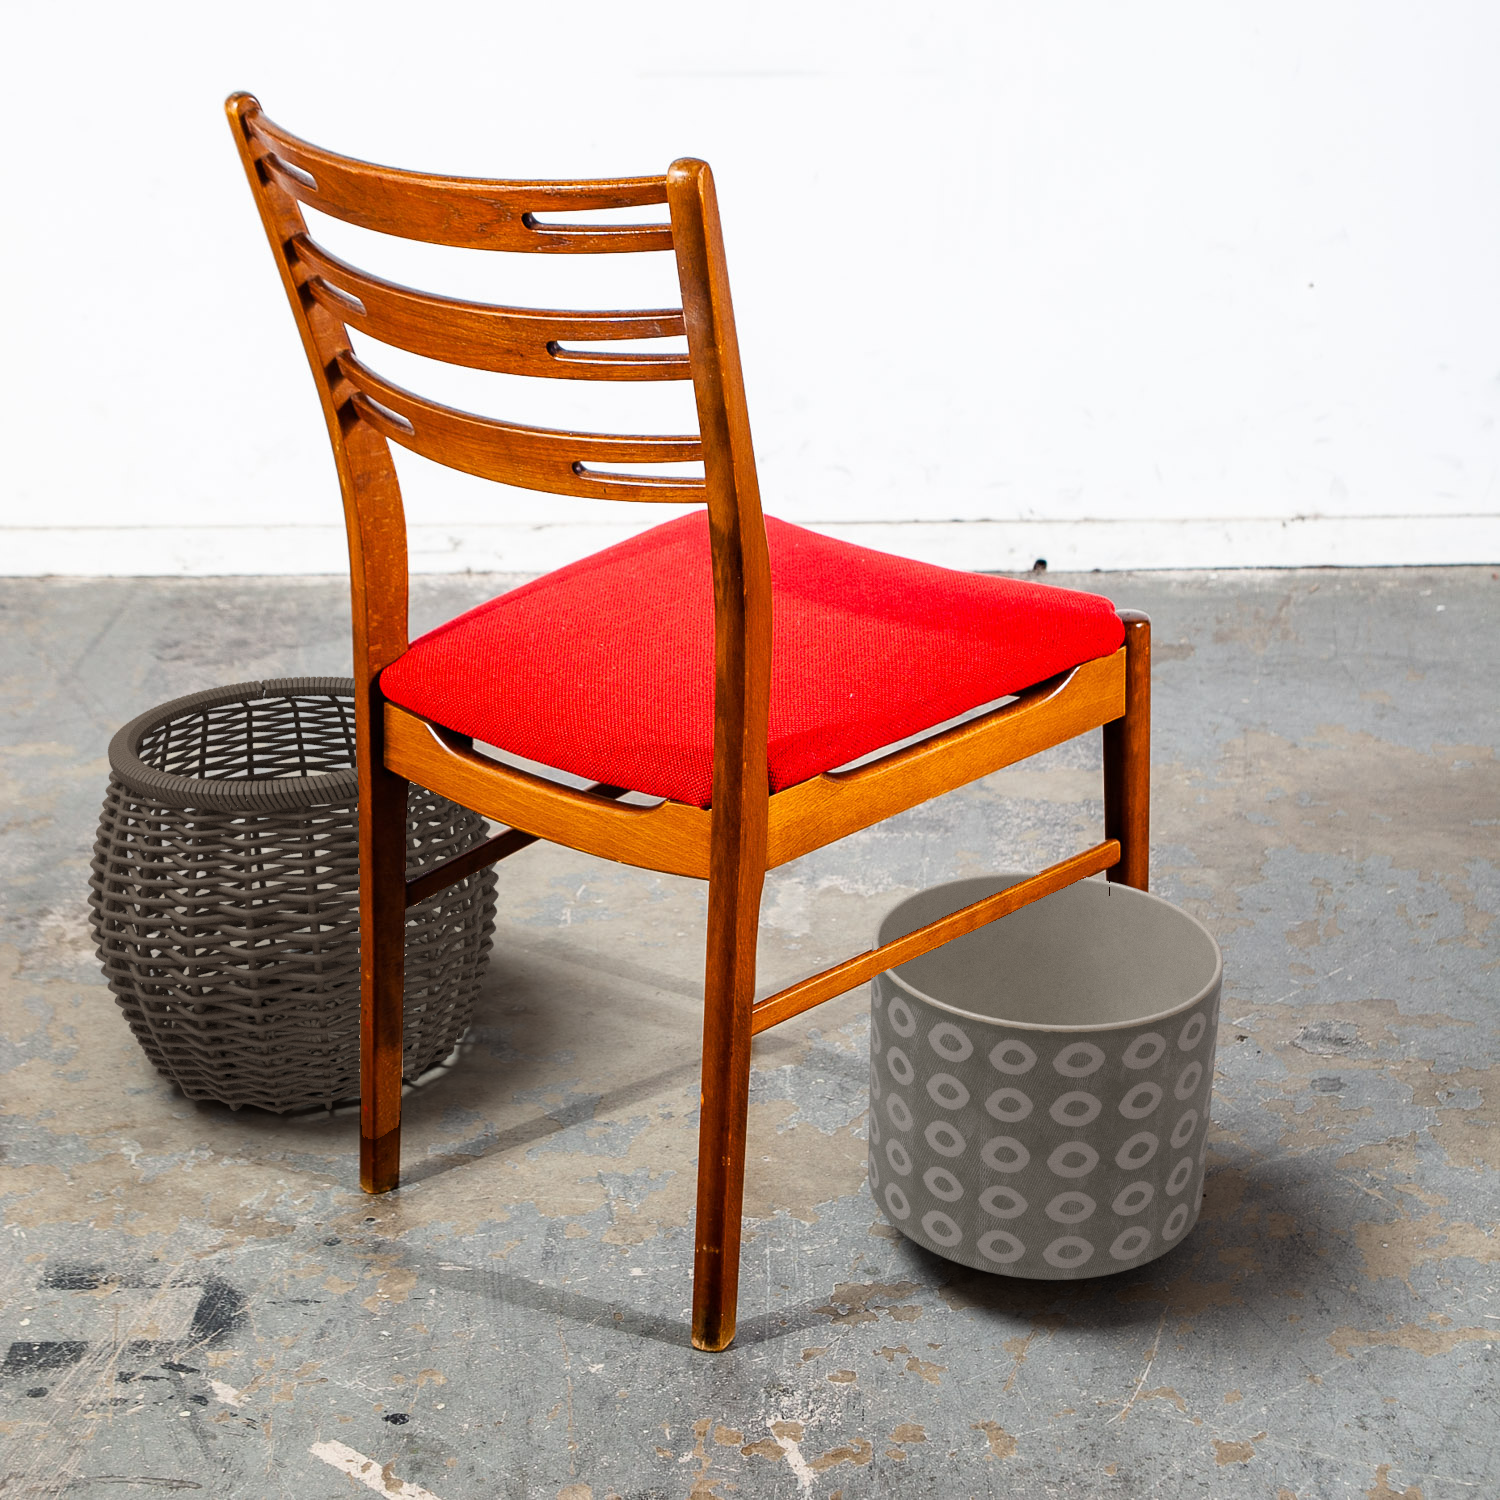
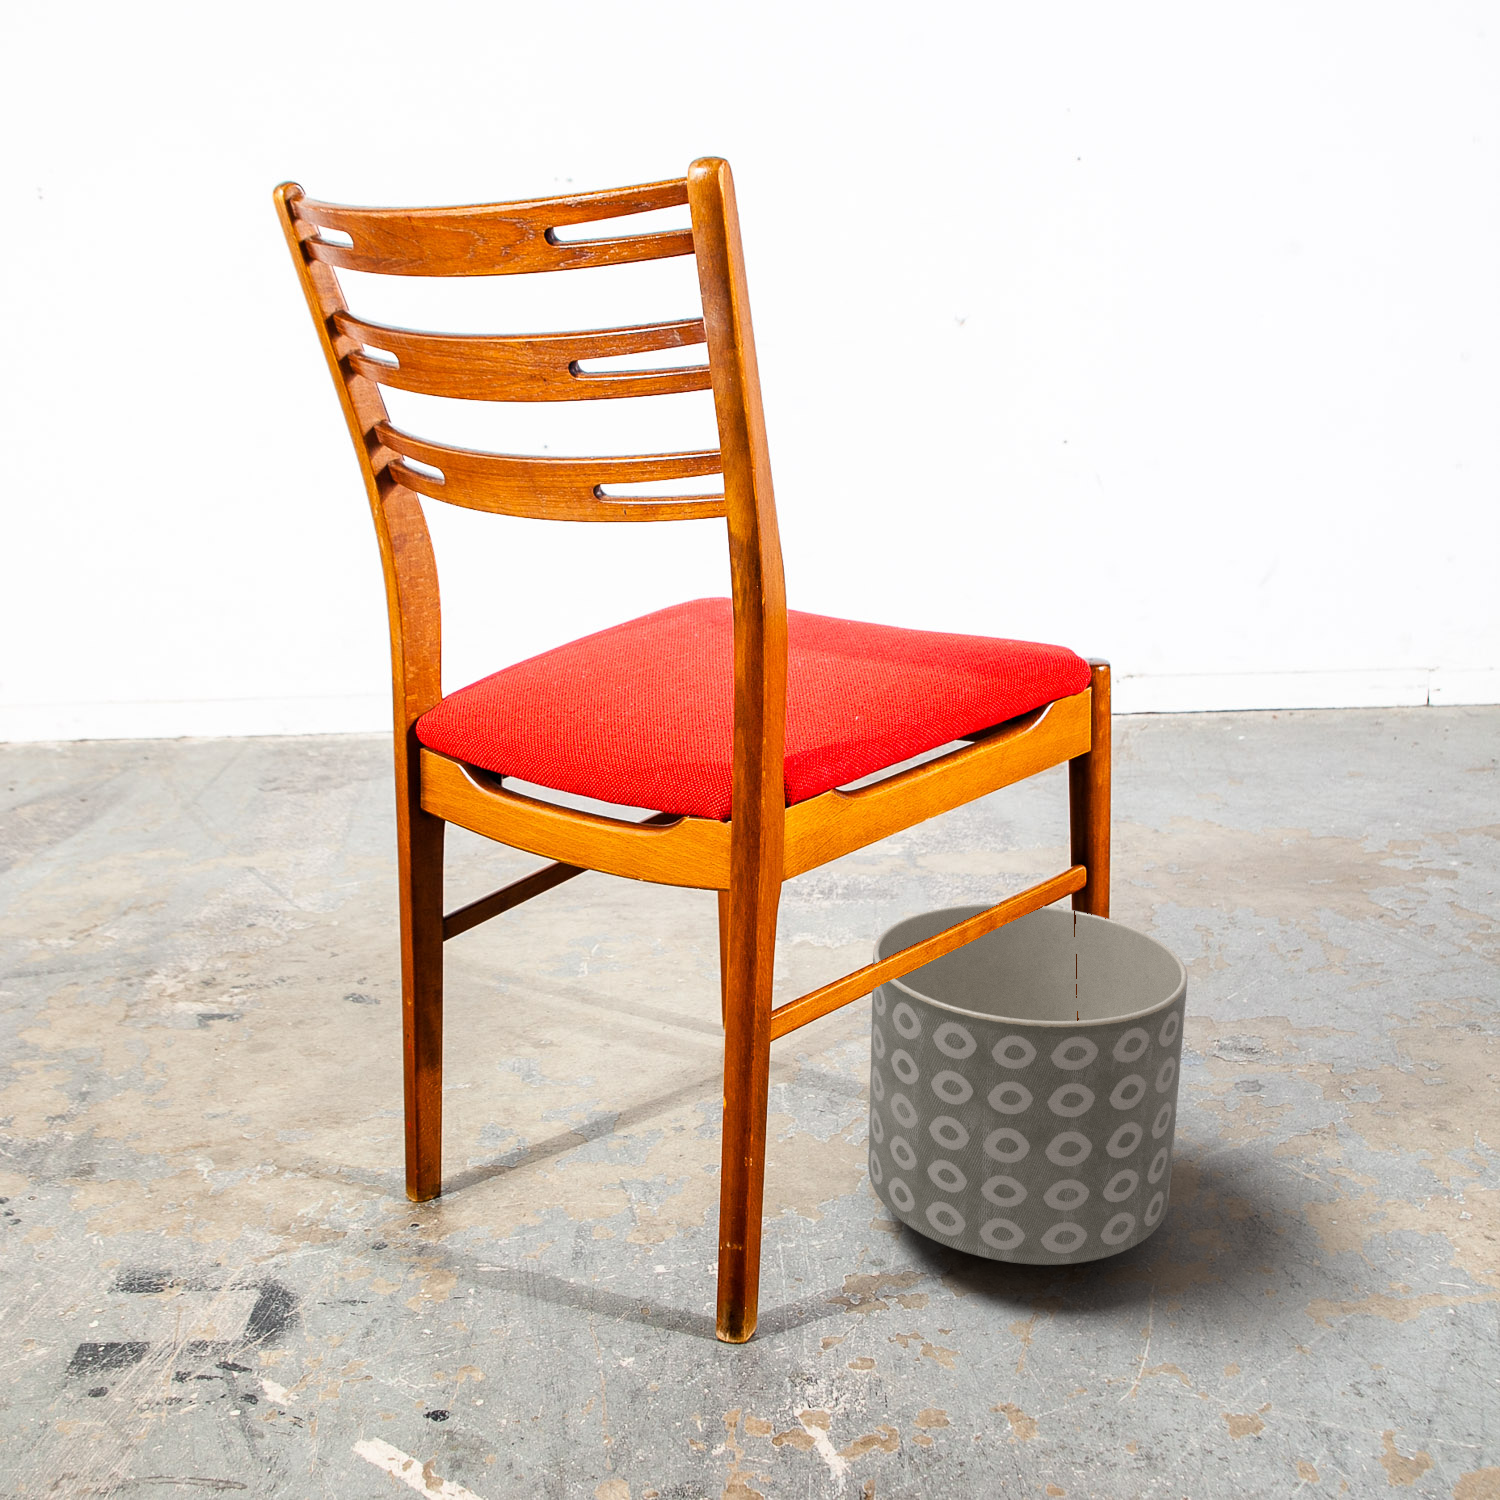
woven basket: present [87,677,499,1114] -> none [178,761,537,1132]

